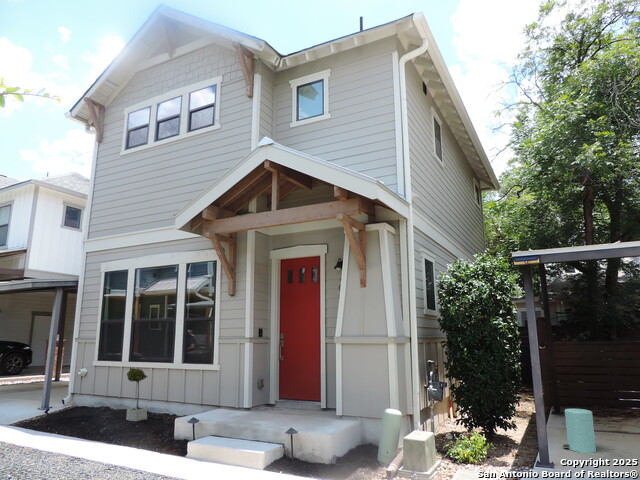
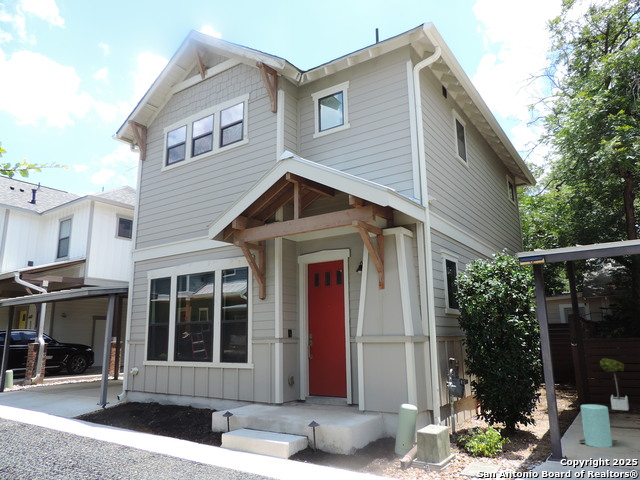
potted tree: present [126,368,147,421] -> present [600,358,629,410]

